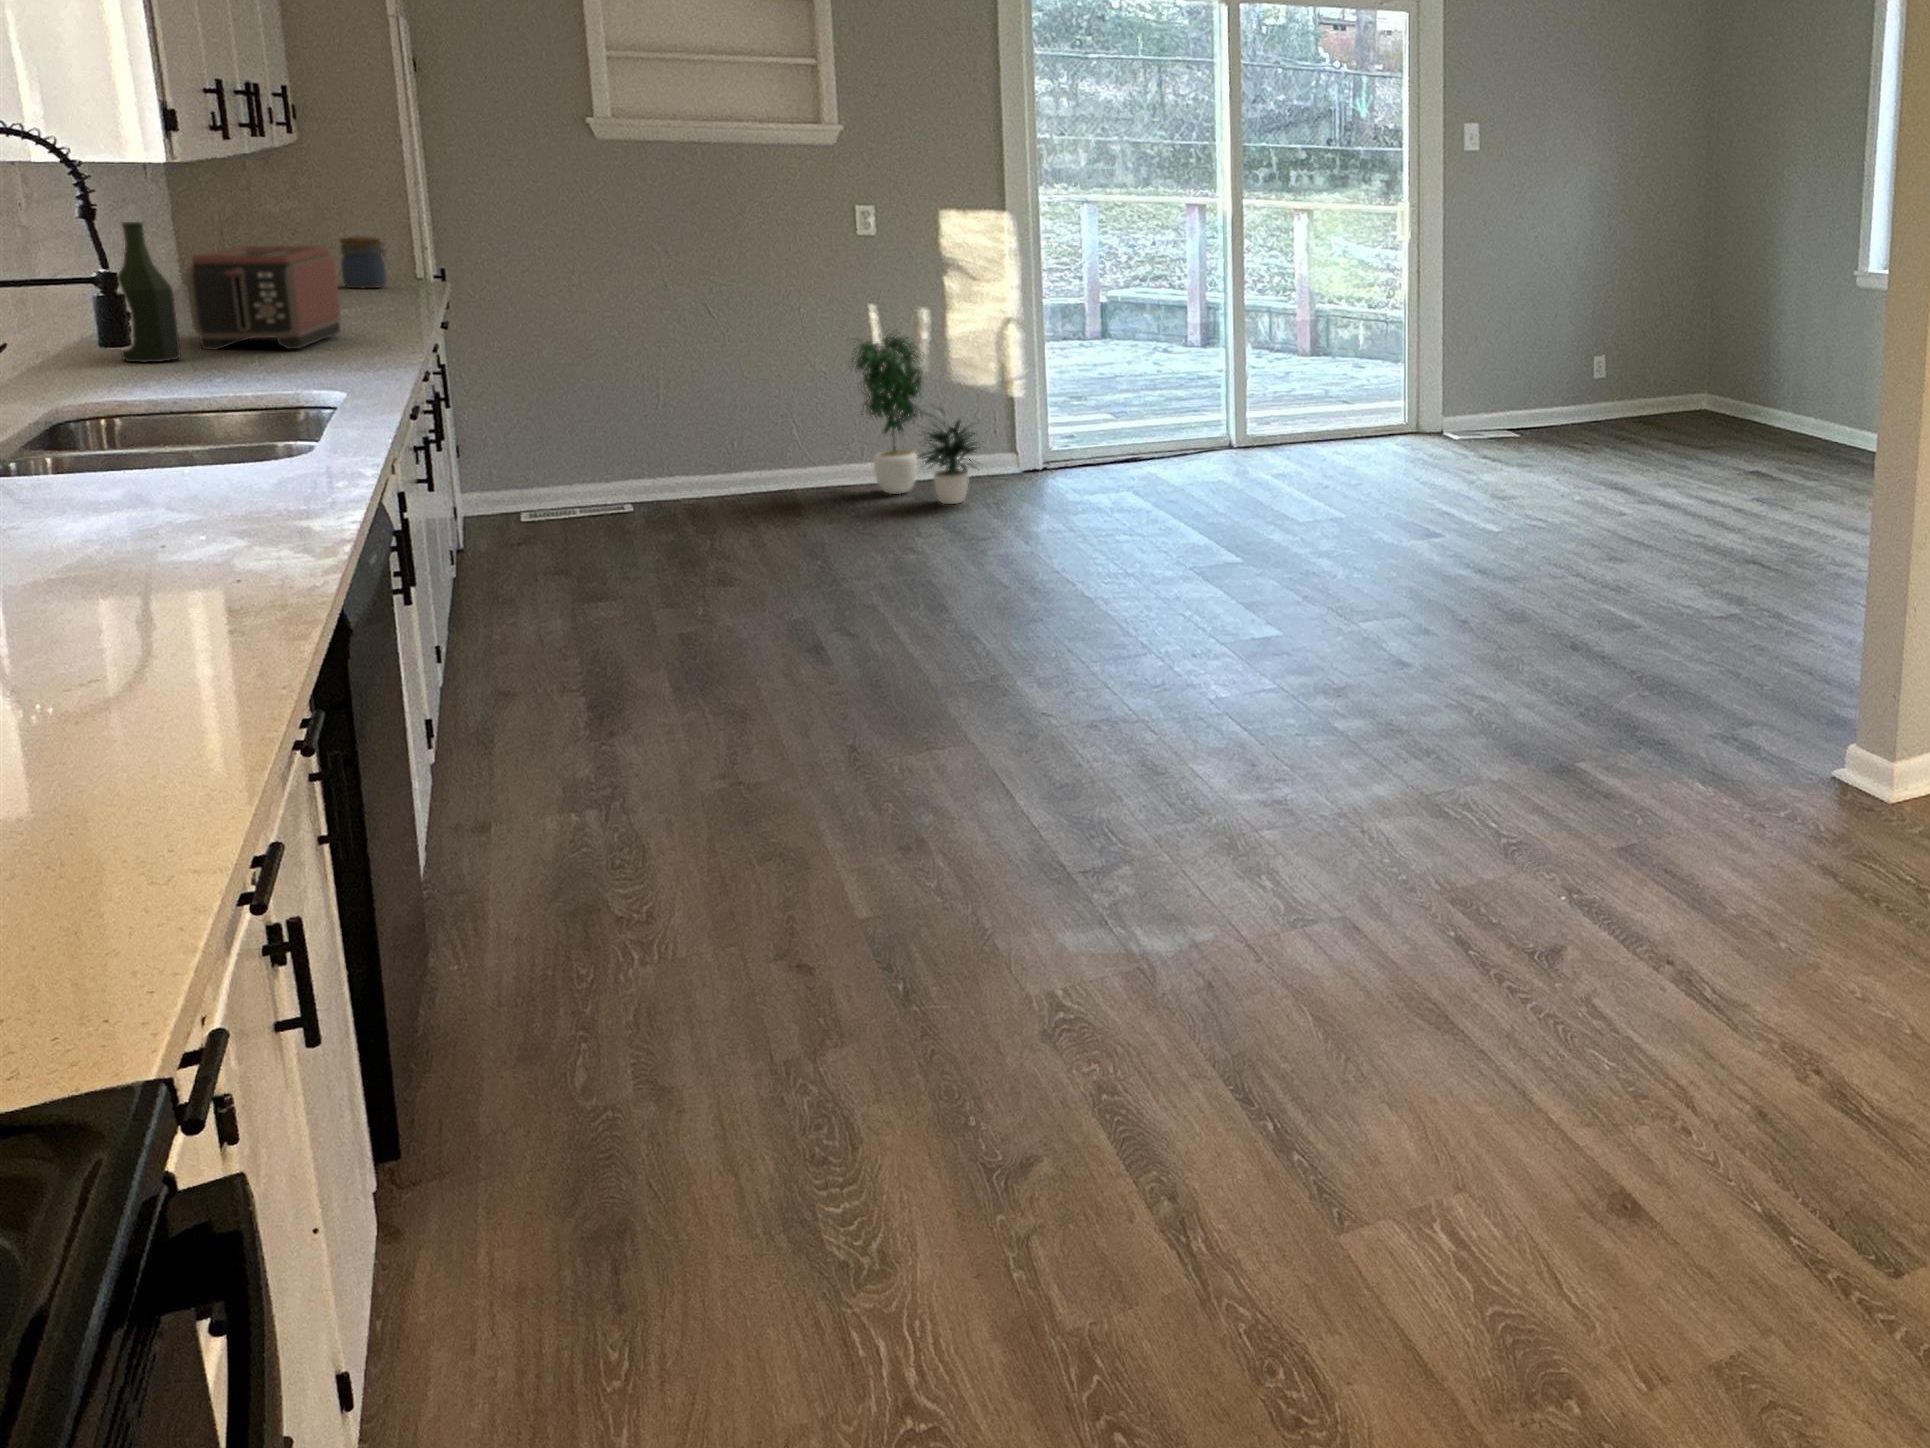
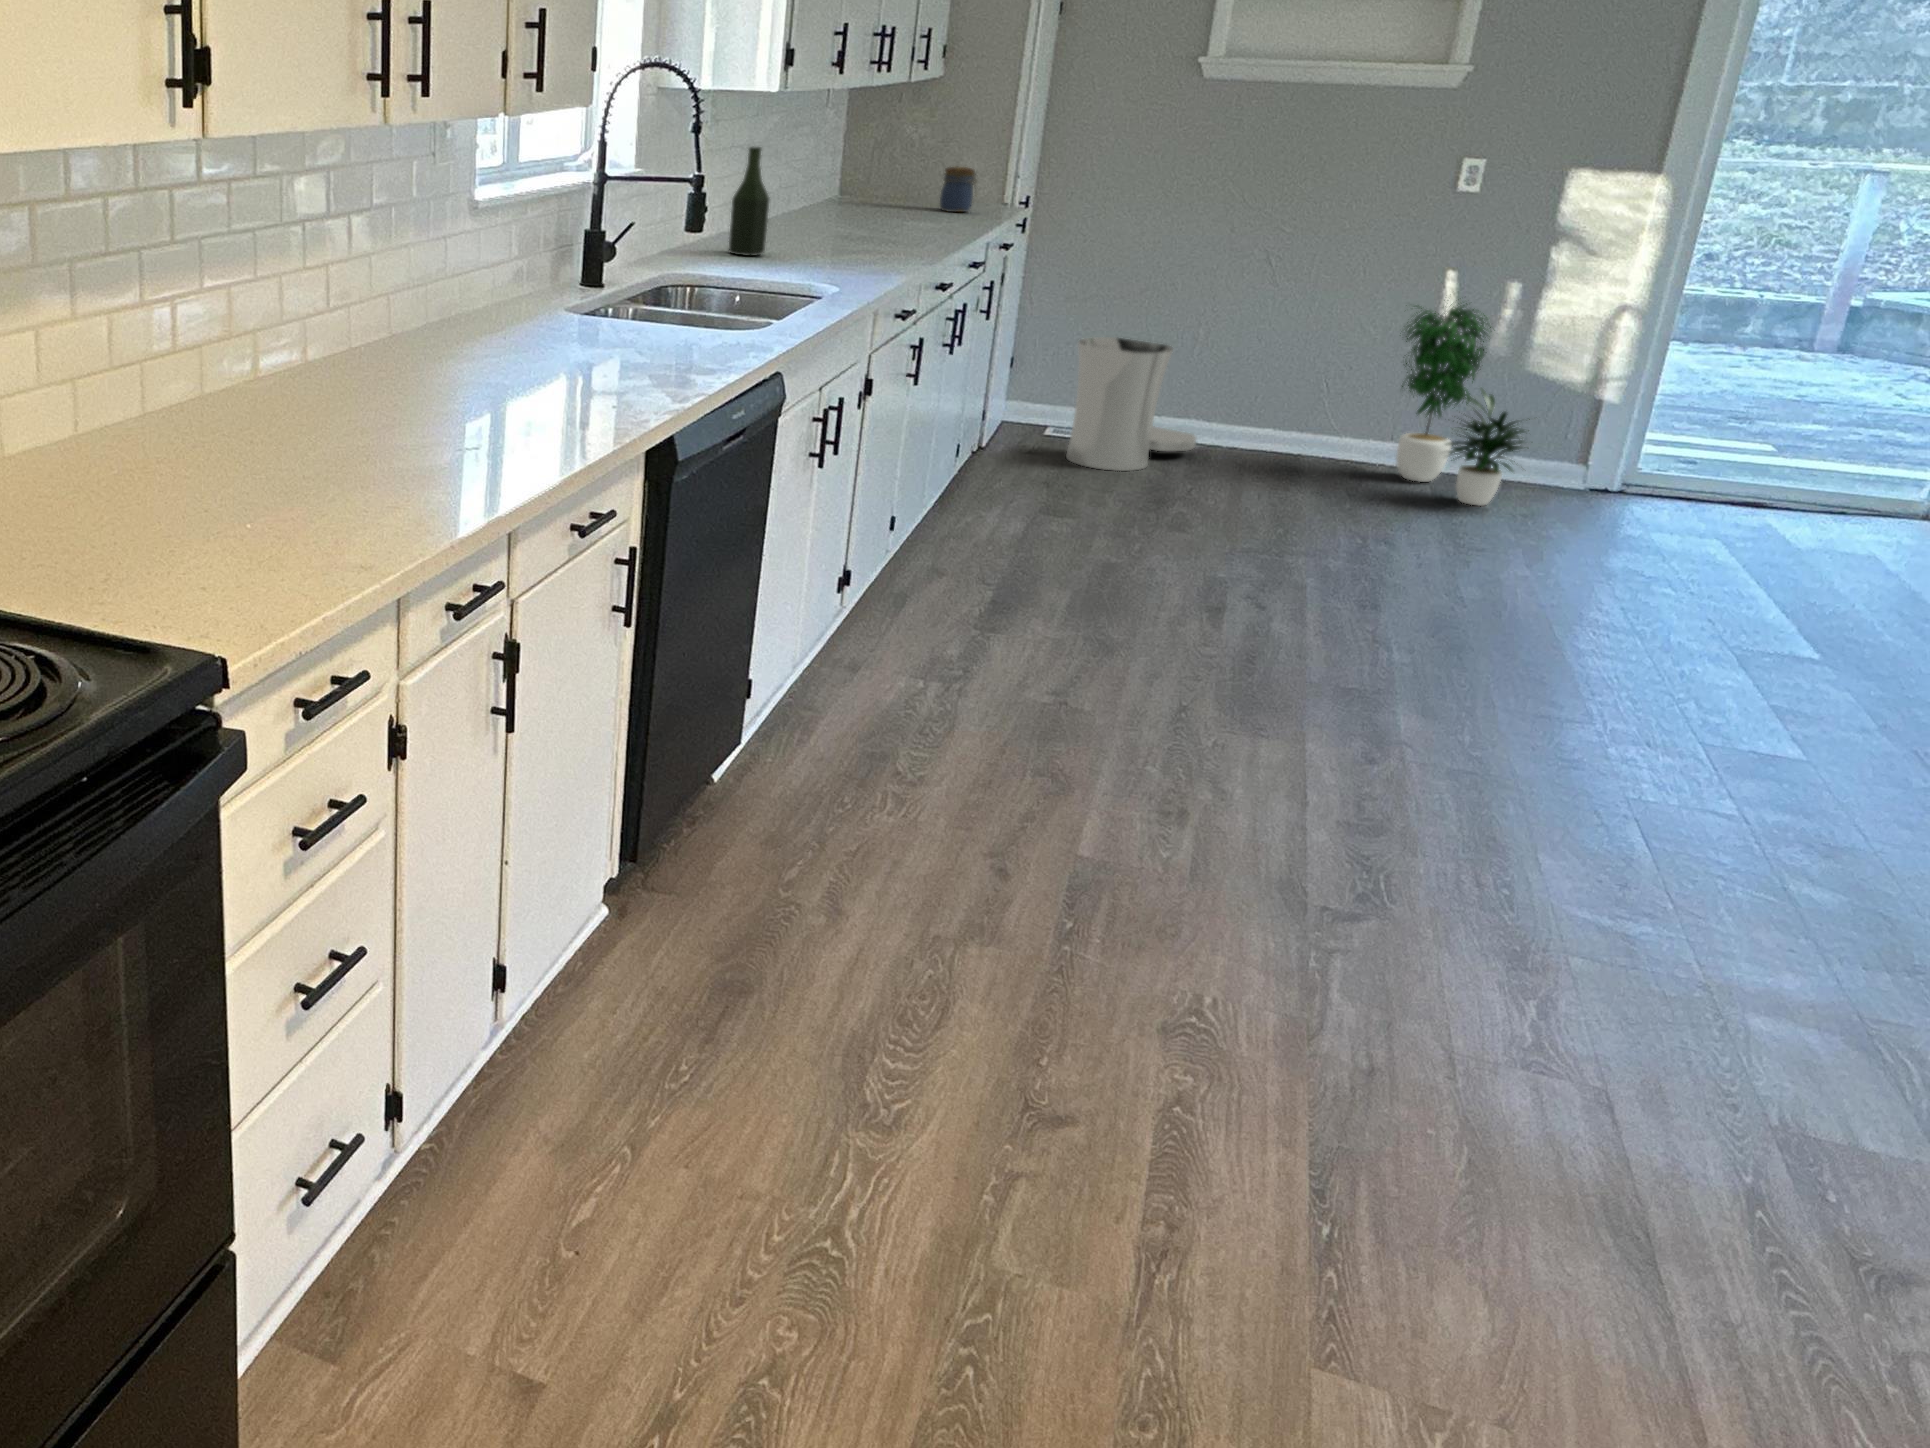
toaster: present [186,246,340,350] -> none [783,170,896,256]
trash can: none [542,405,690,544] -> present [1066,337,1196,471]

